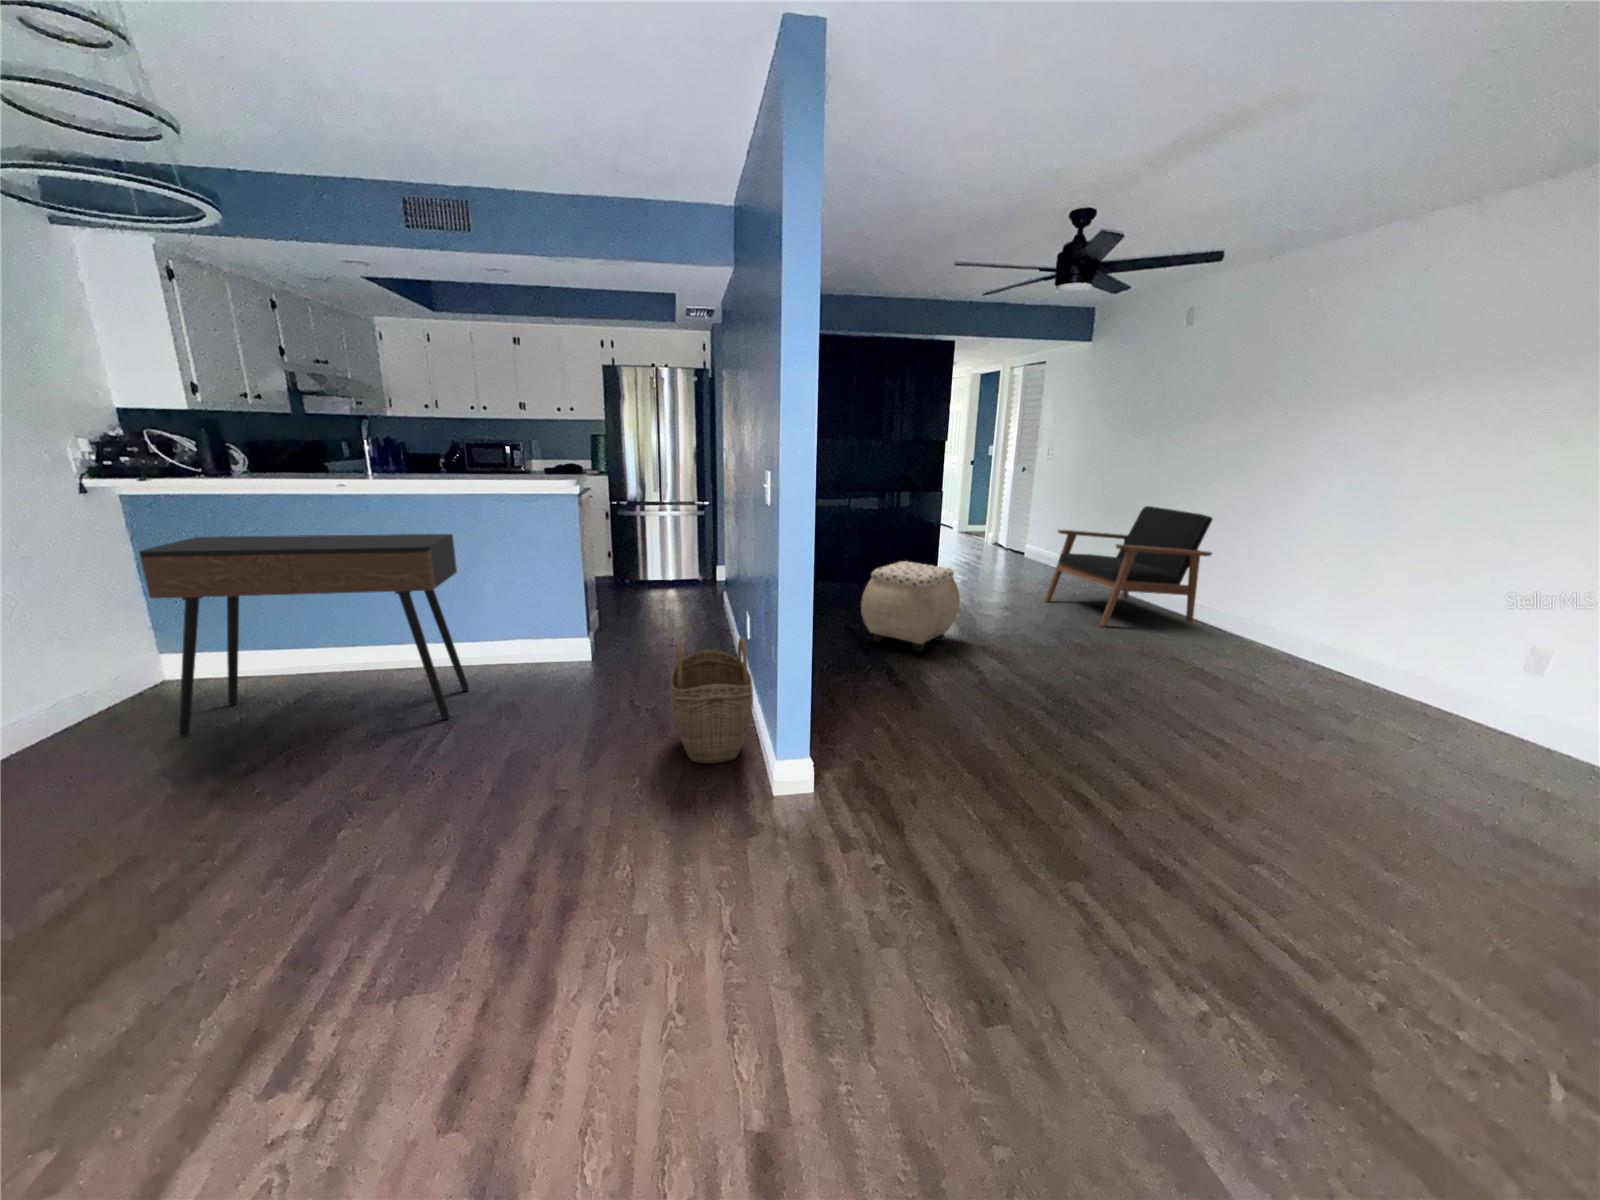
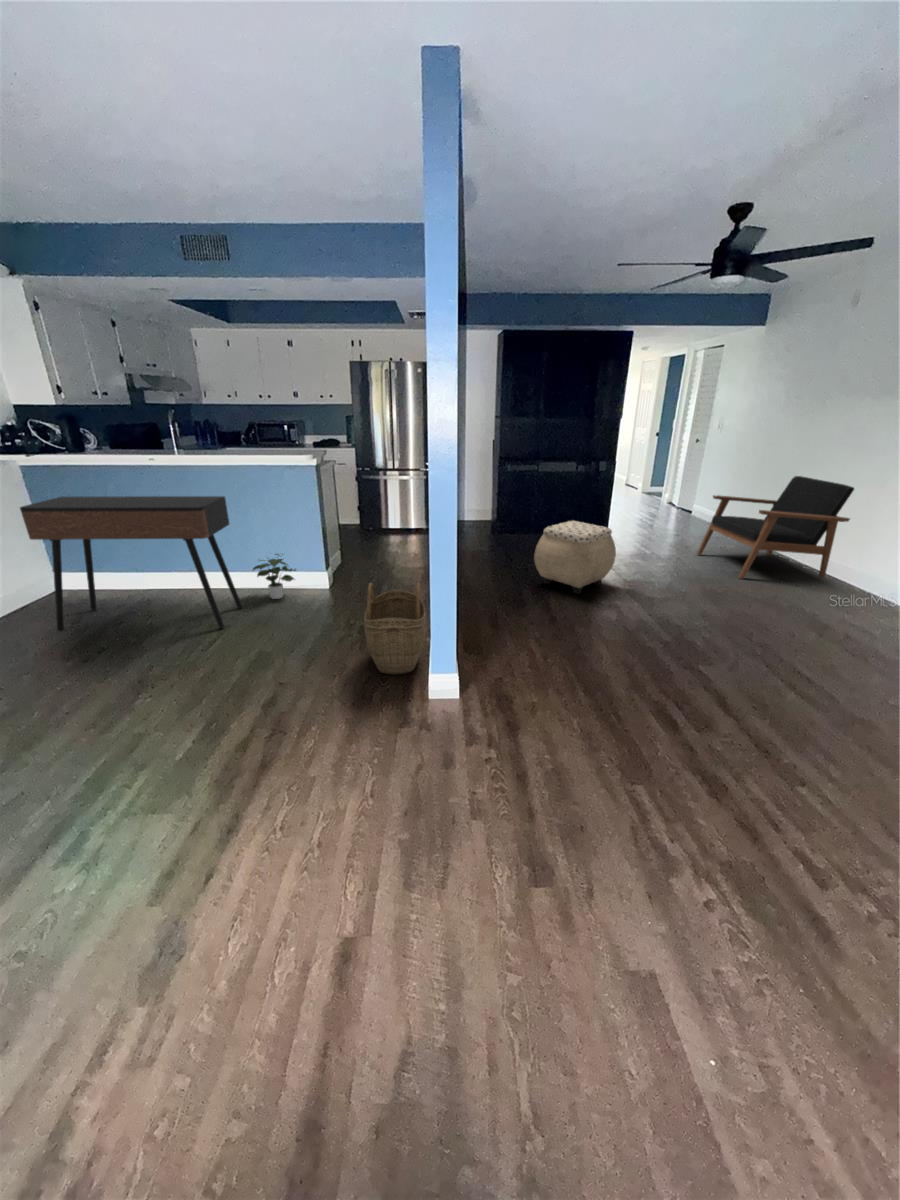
potted plant: none [481,612,546,676] -> present [253,554,296,599]

